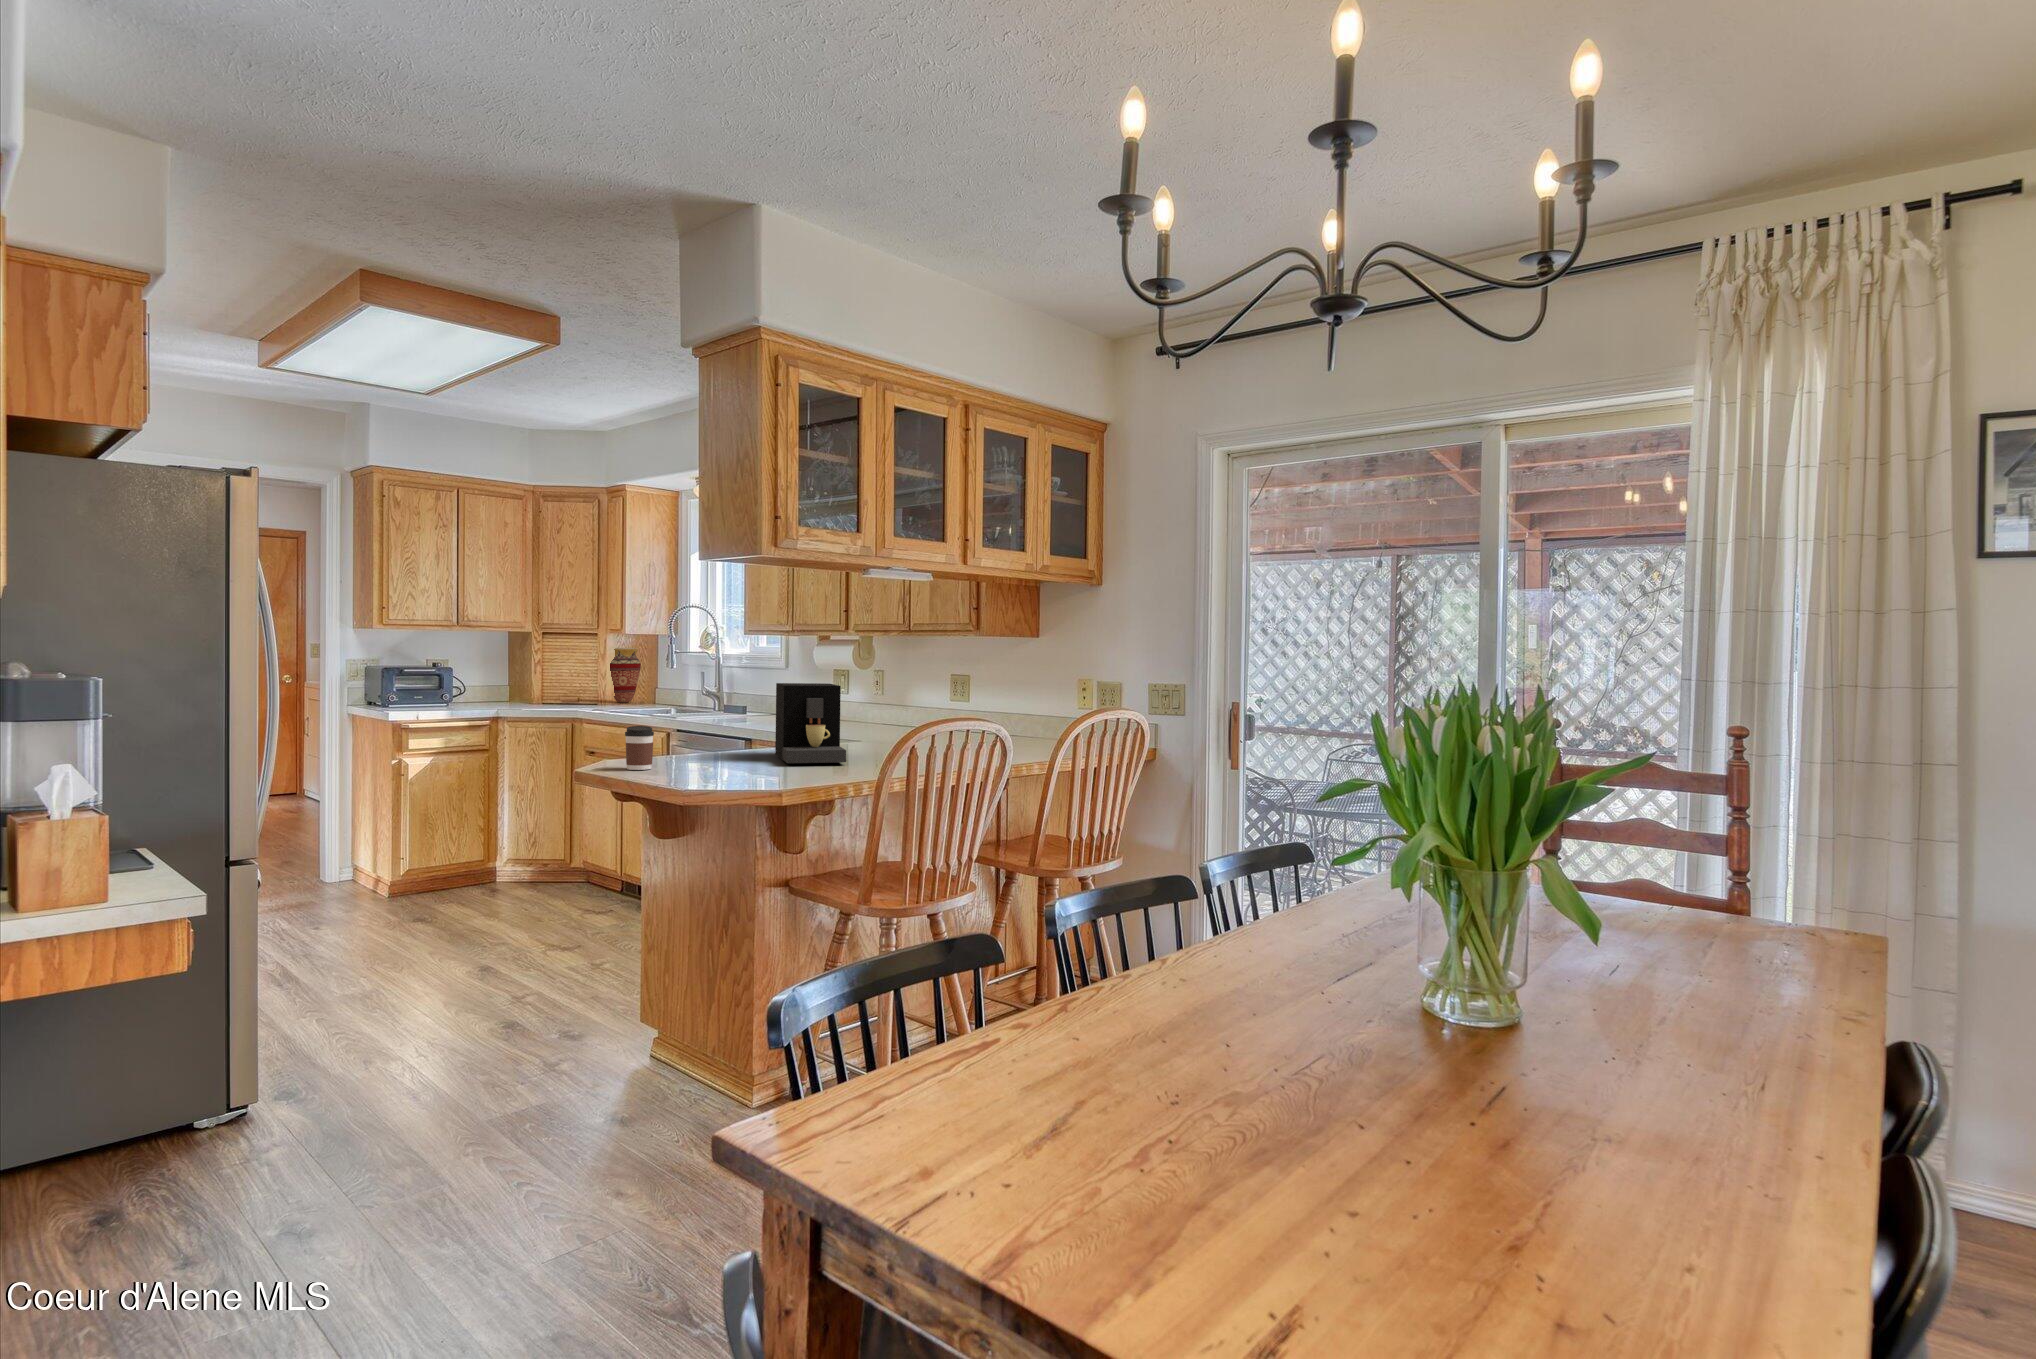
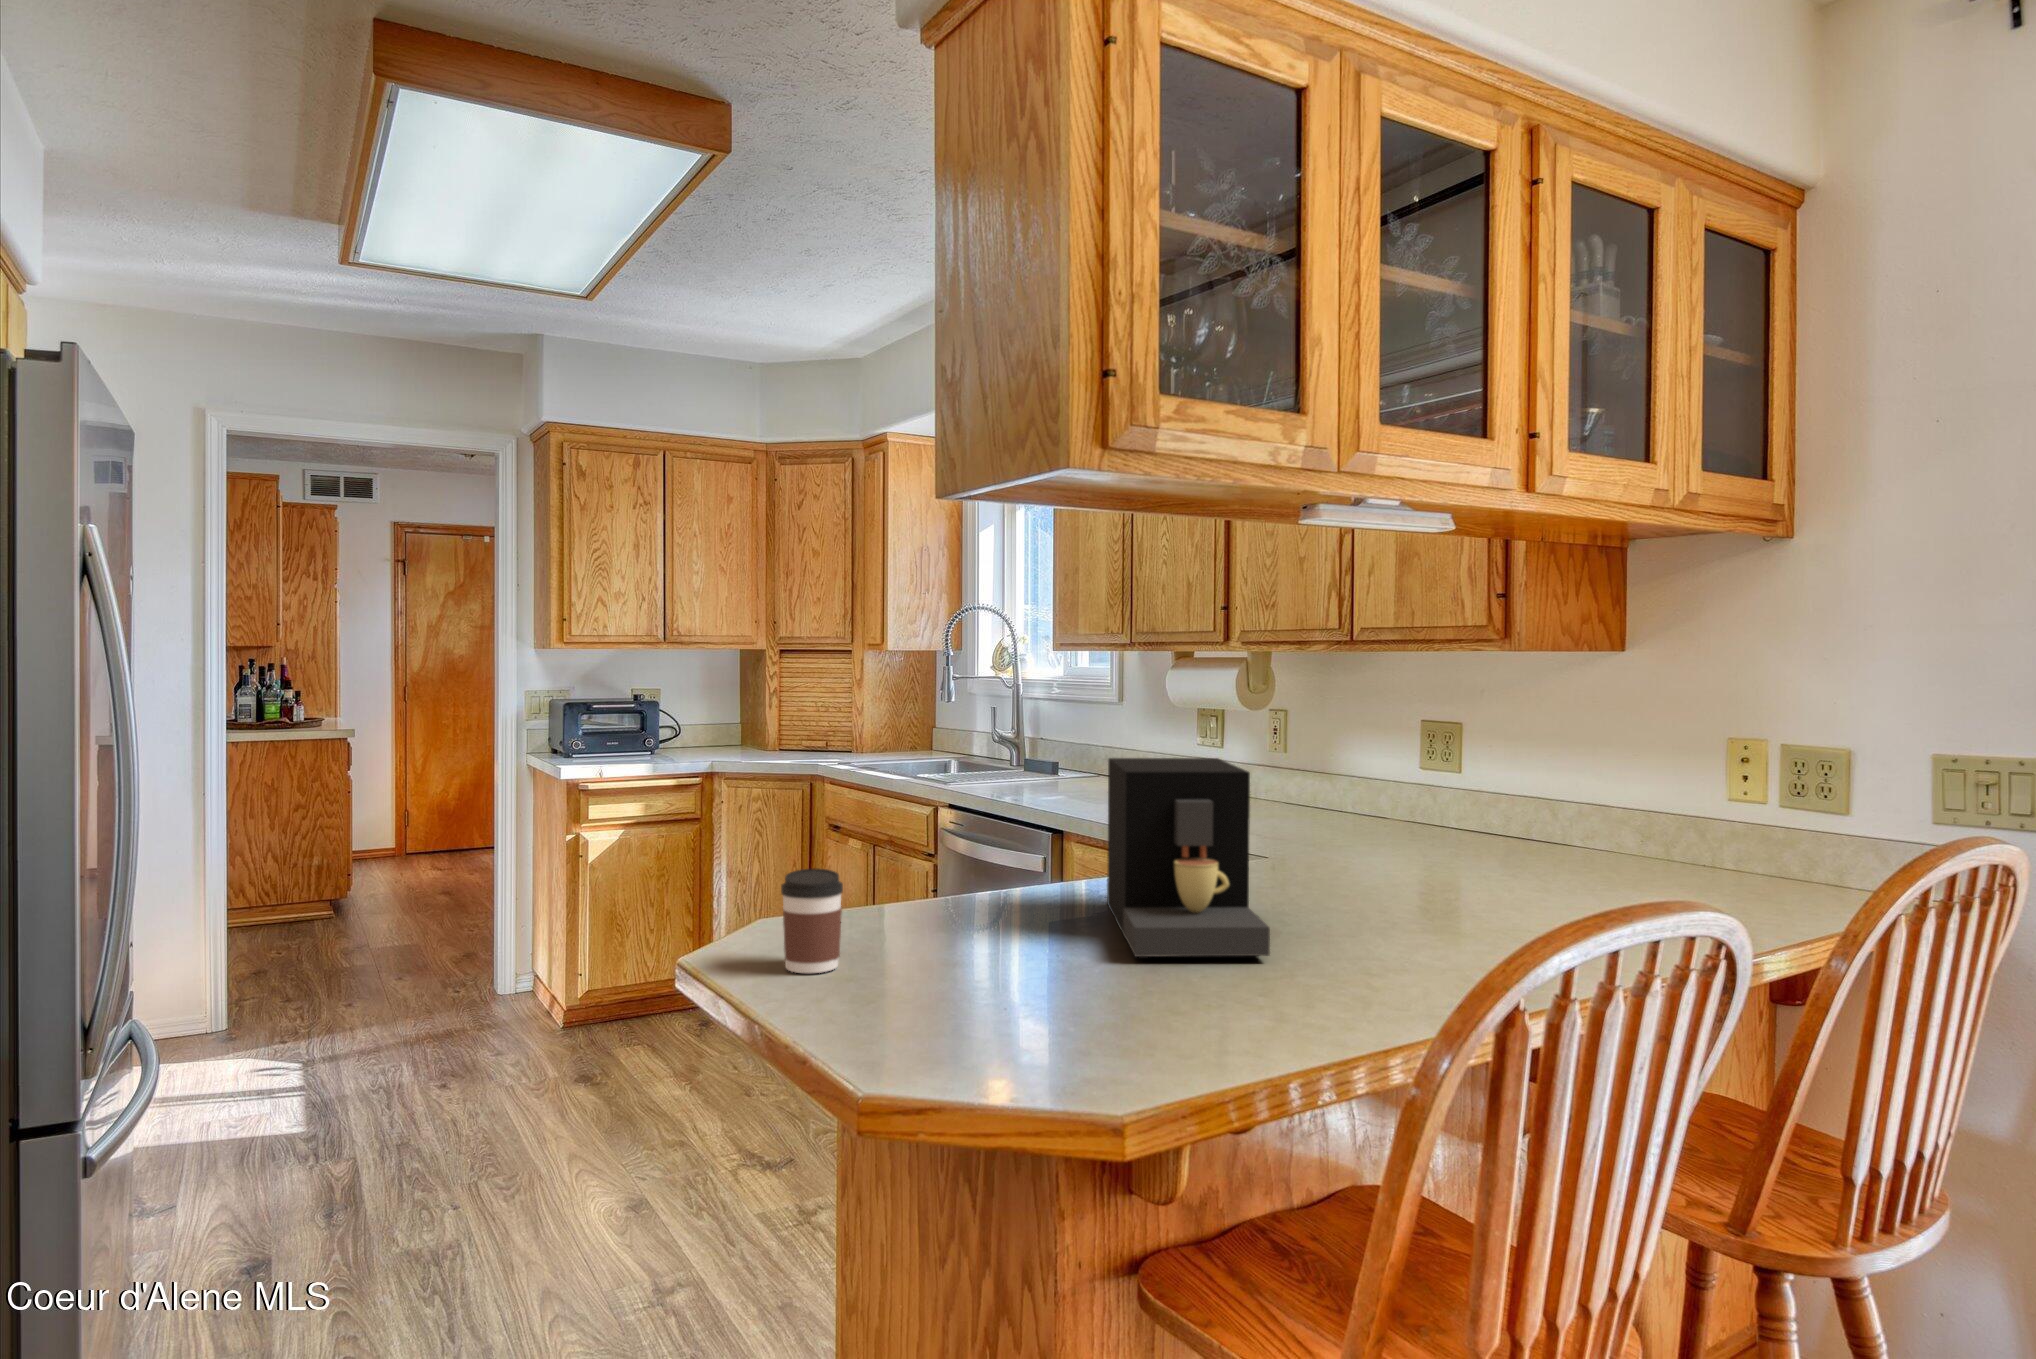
vase: present [610,648,641,703] -> none [864,669,912,749]

